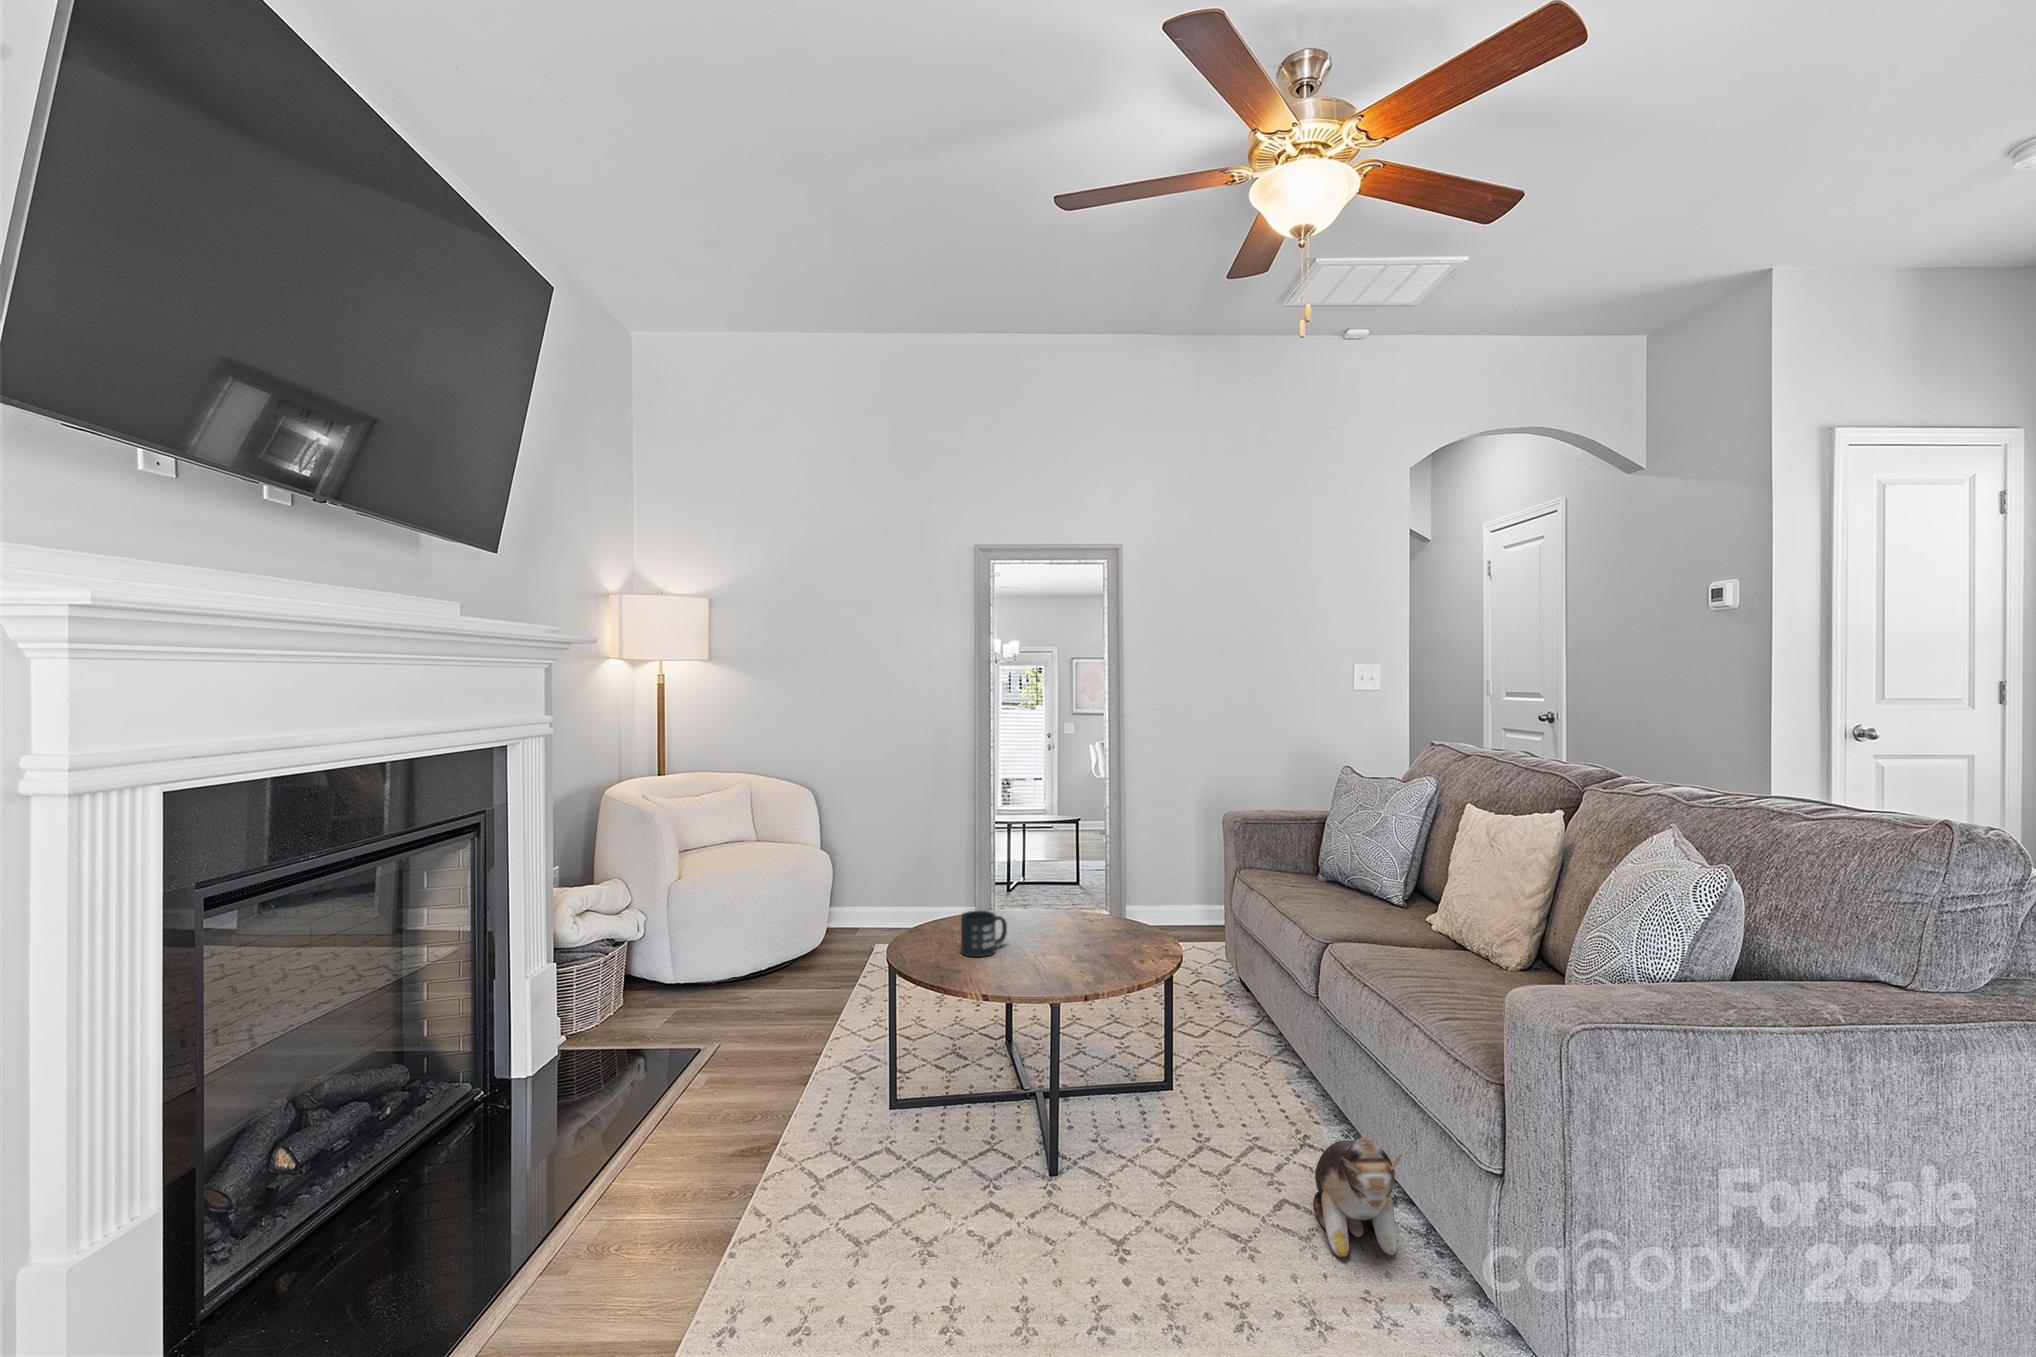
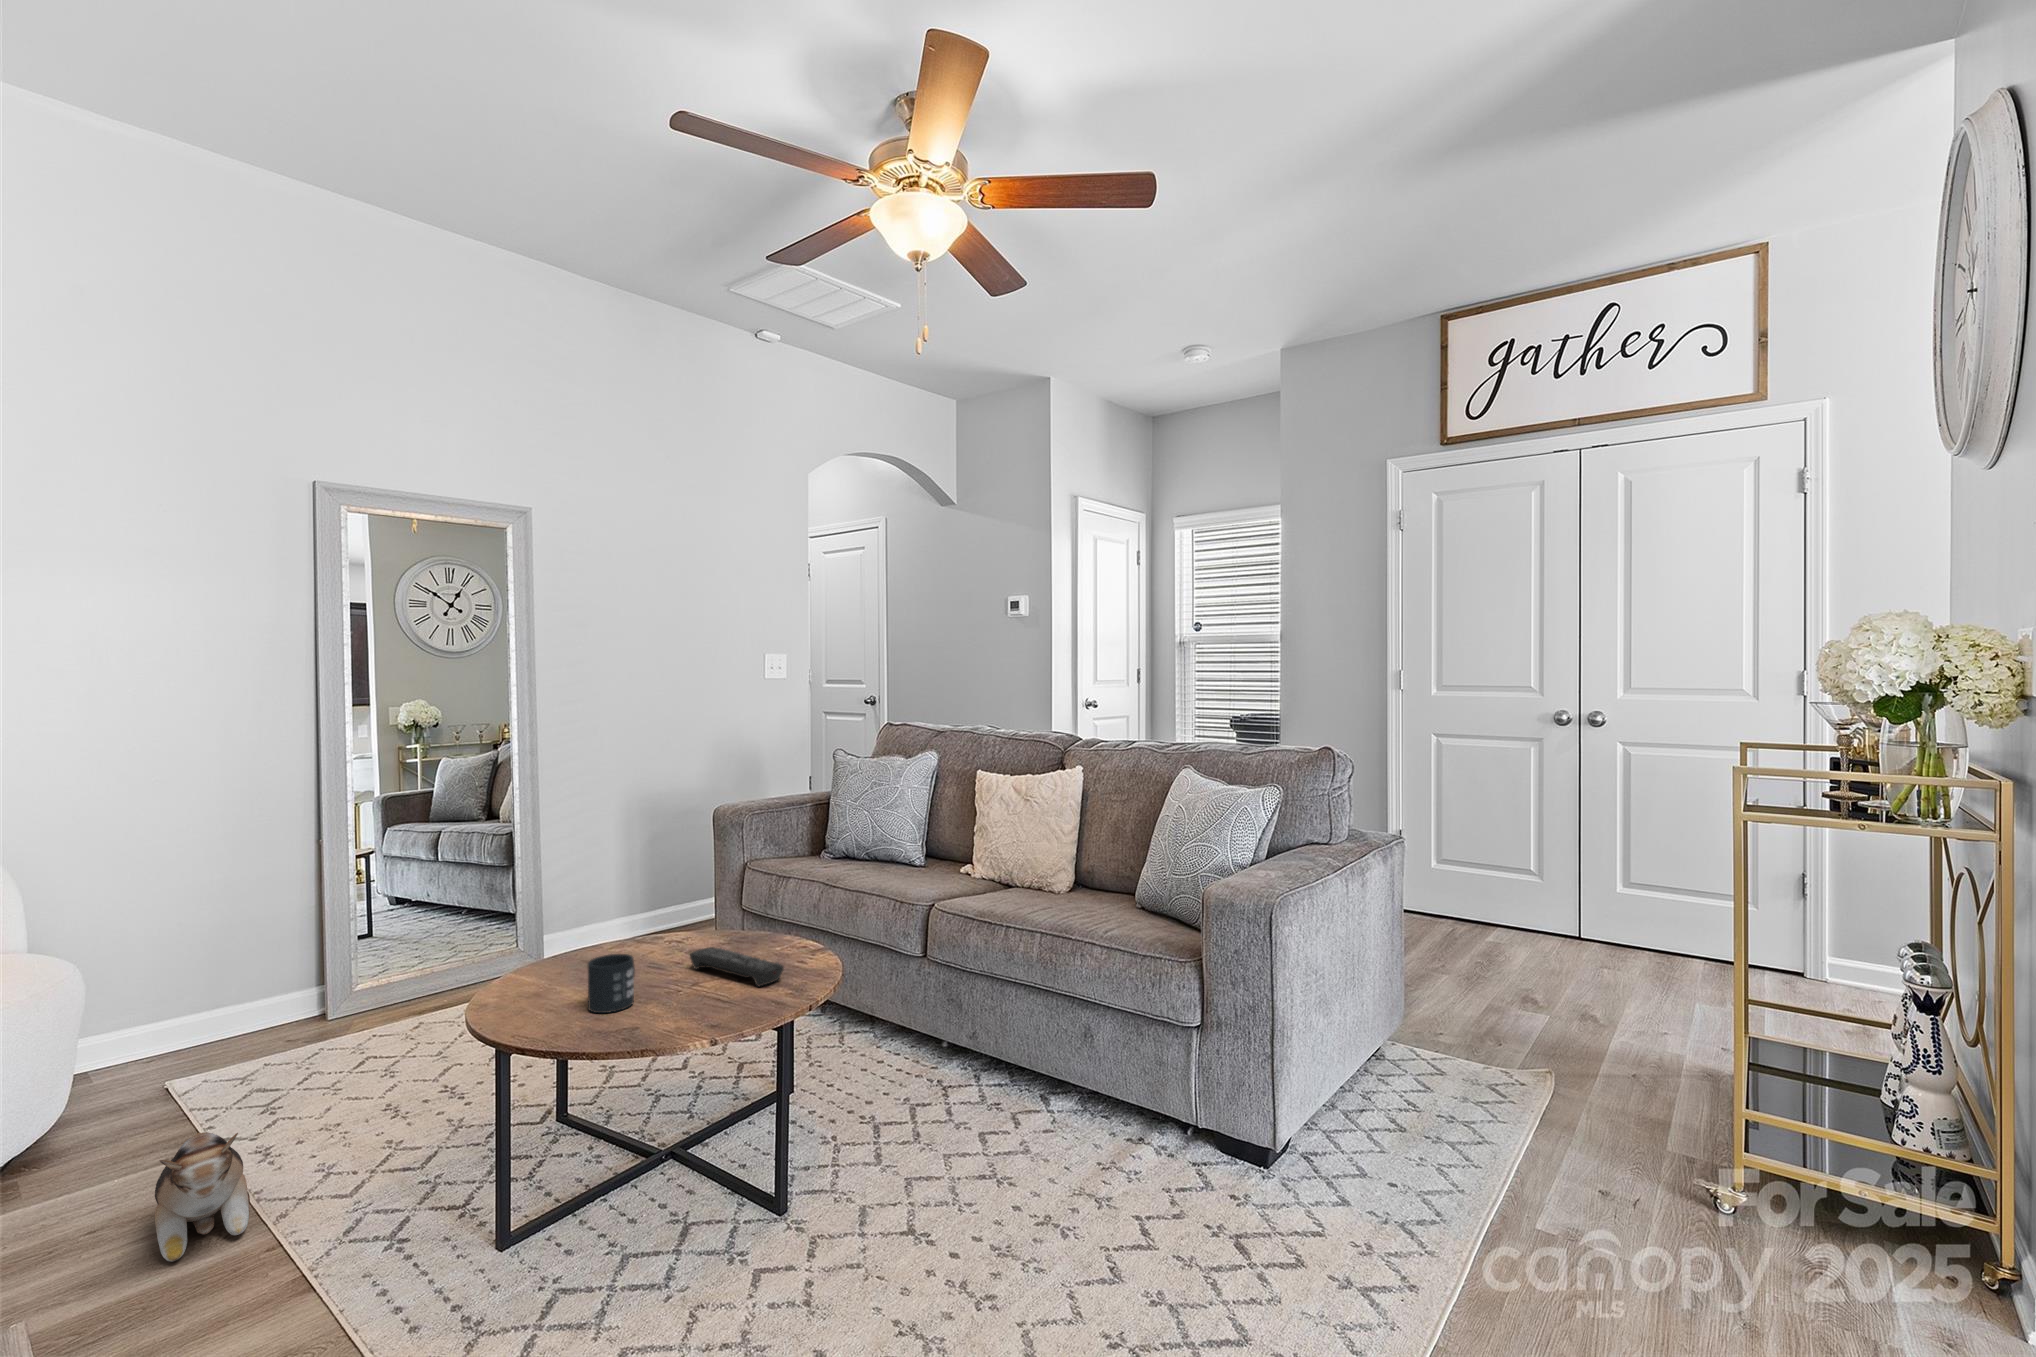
remote control: none [1065,928,1107,970] -> present [690,947,784,987]
plush toy: present [1313,1137,1402,1257] -> present [155,1132,250,1262]

